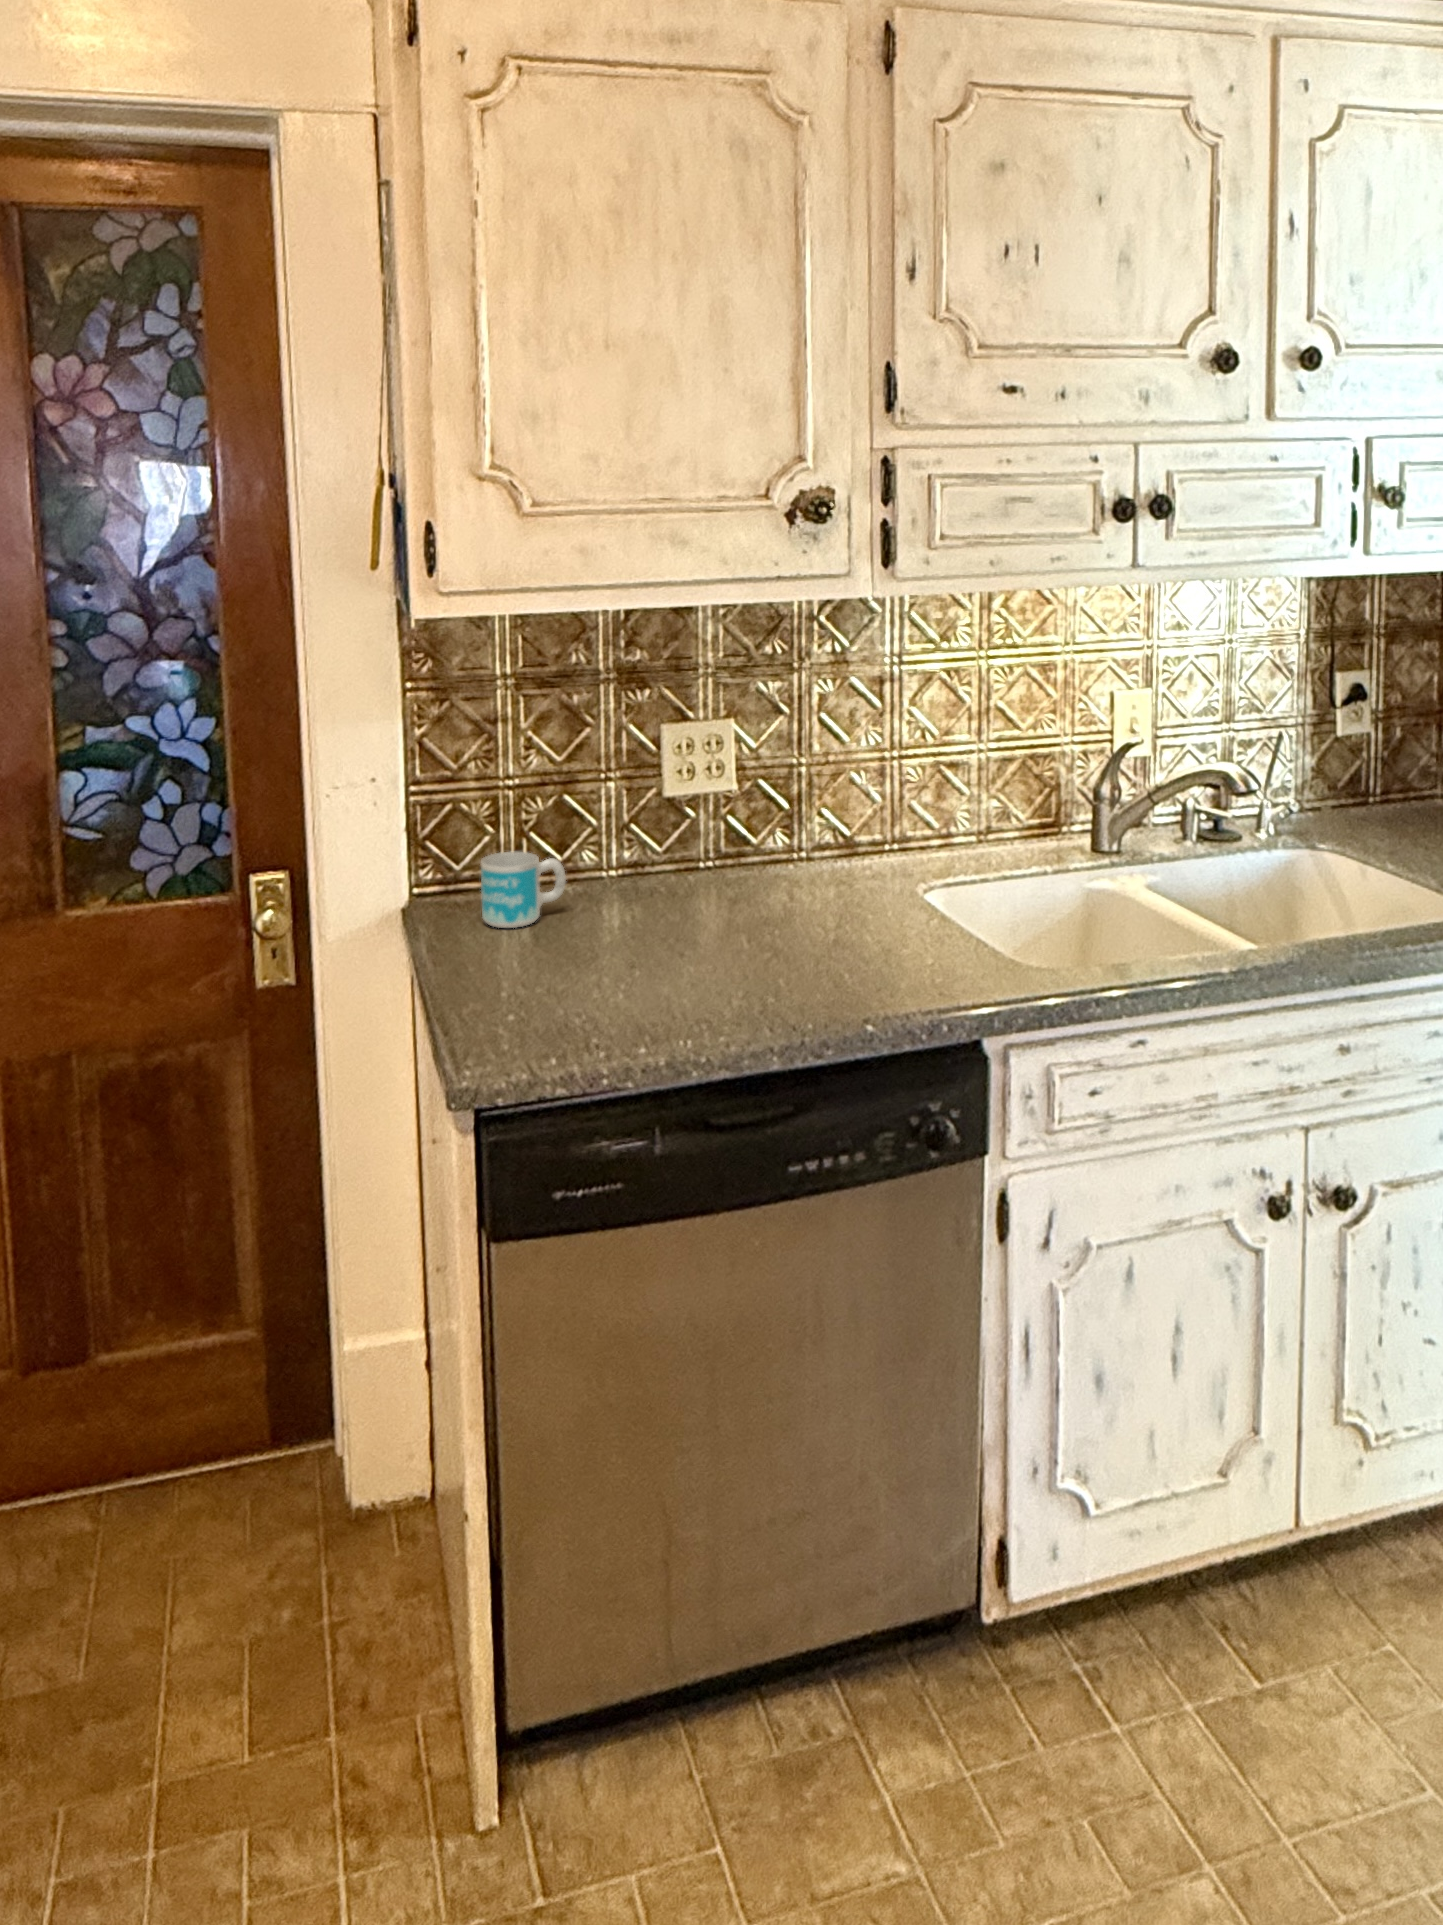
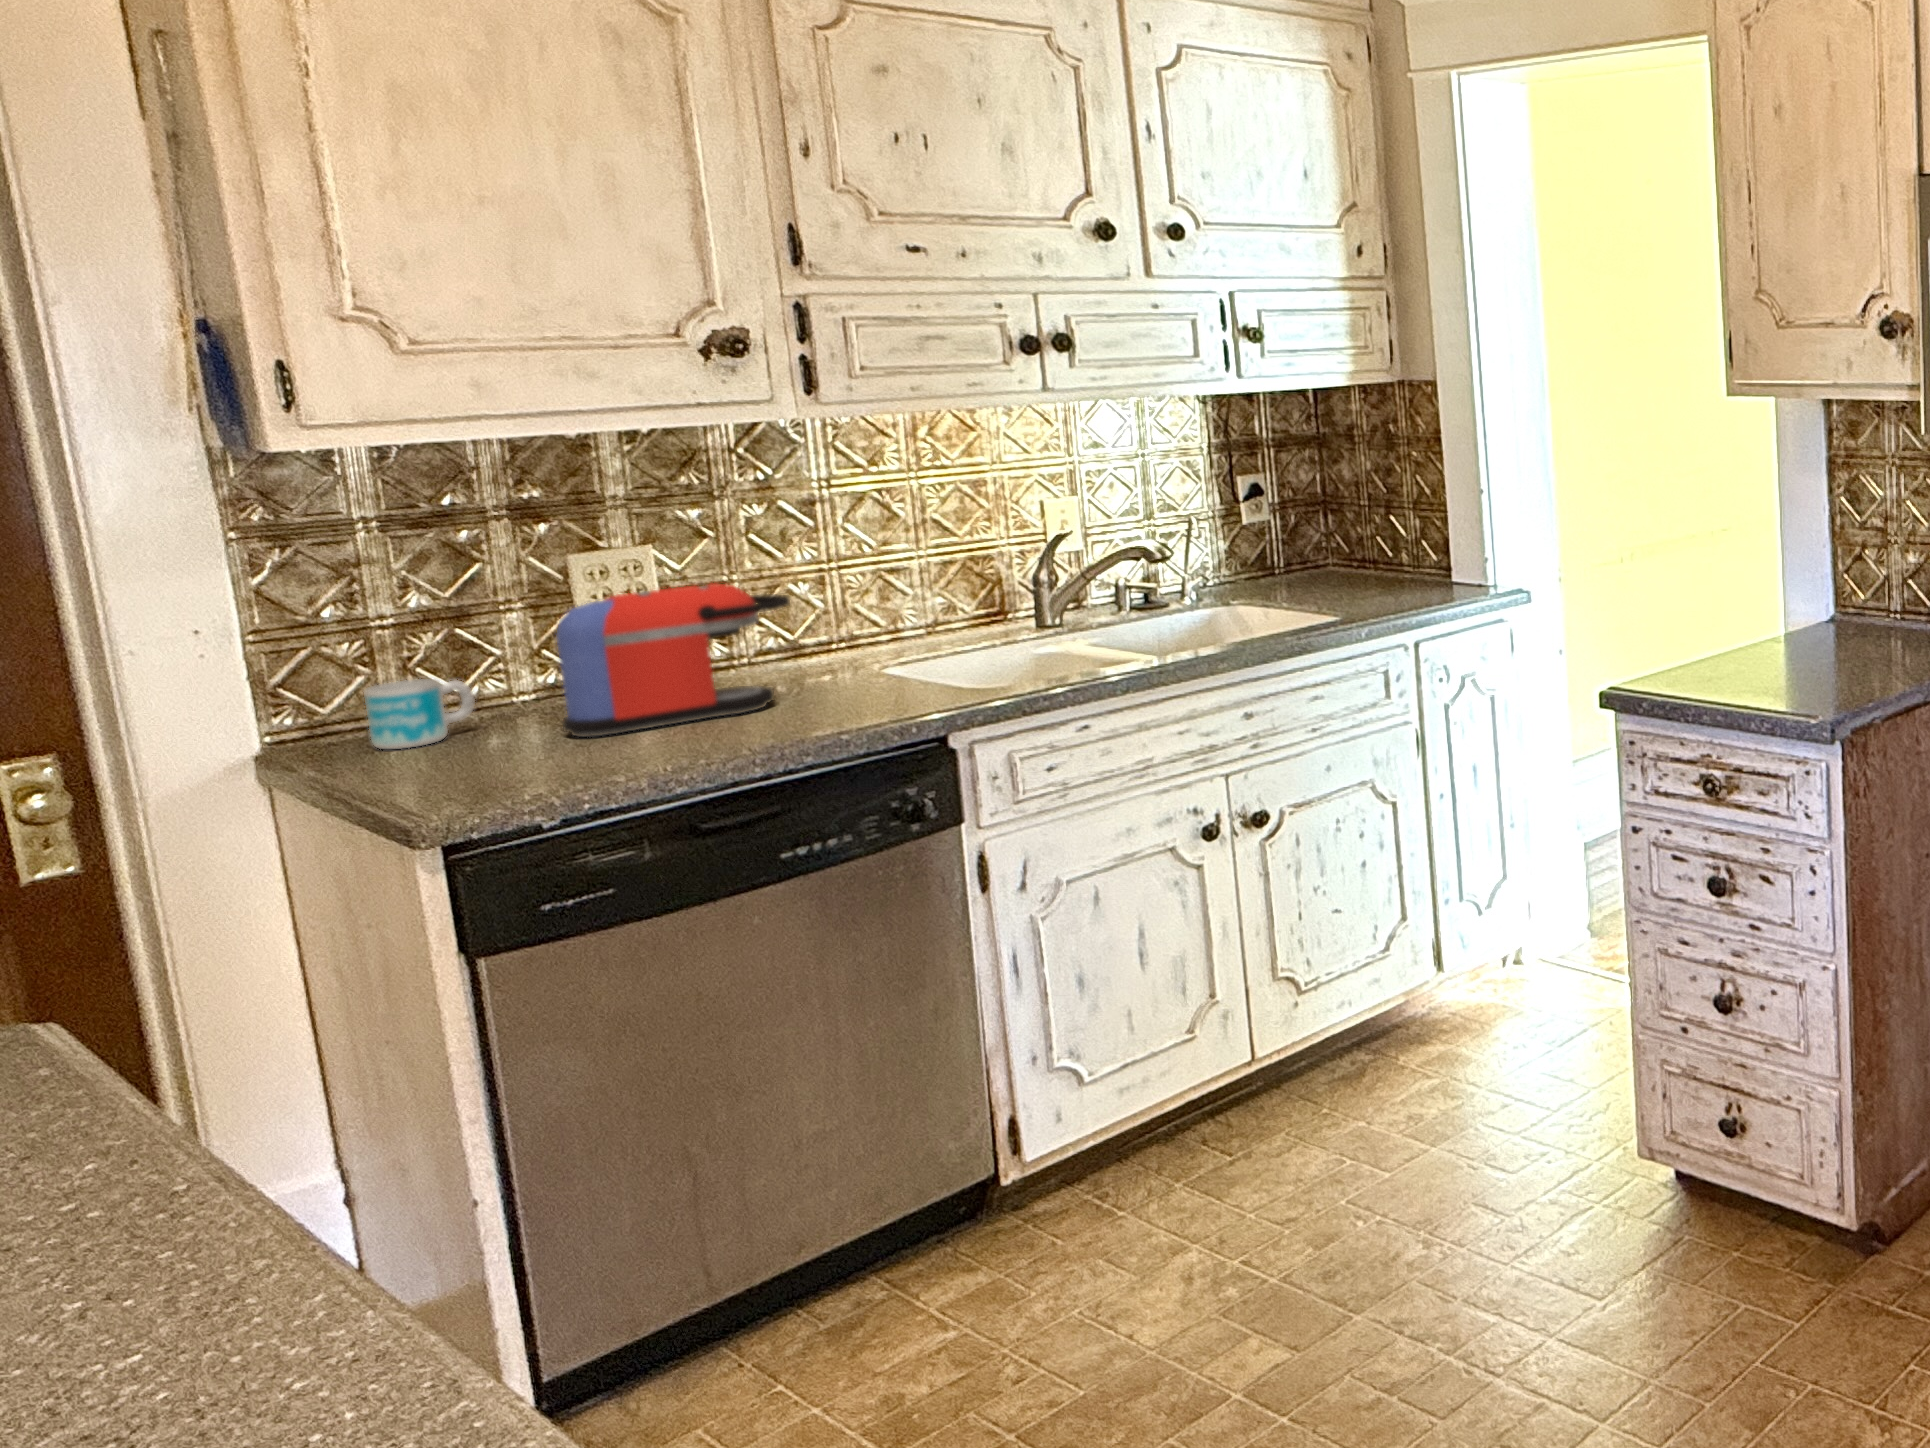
coffee maker: none [624,788,842,953] -> present [556,584,790,737]

